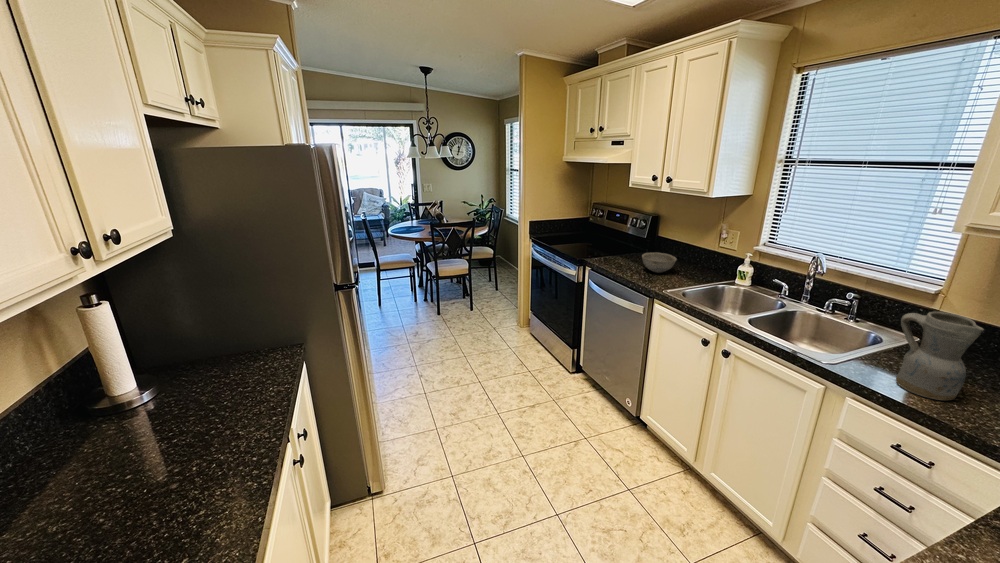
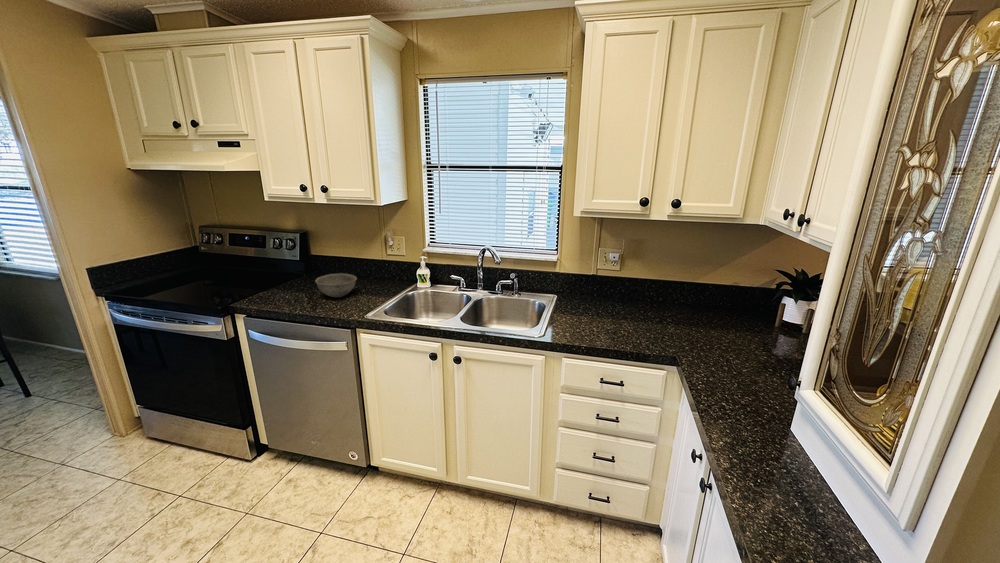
ceramic pitcher: present [896,312,984,400] -> none [577,273,621,338]

